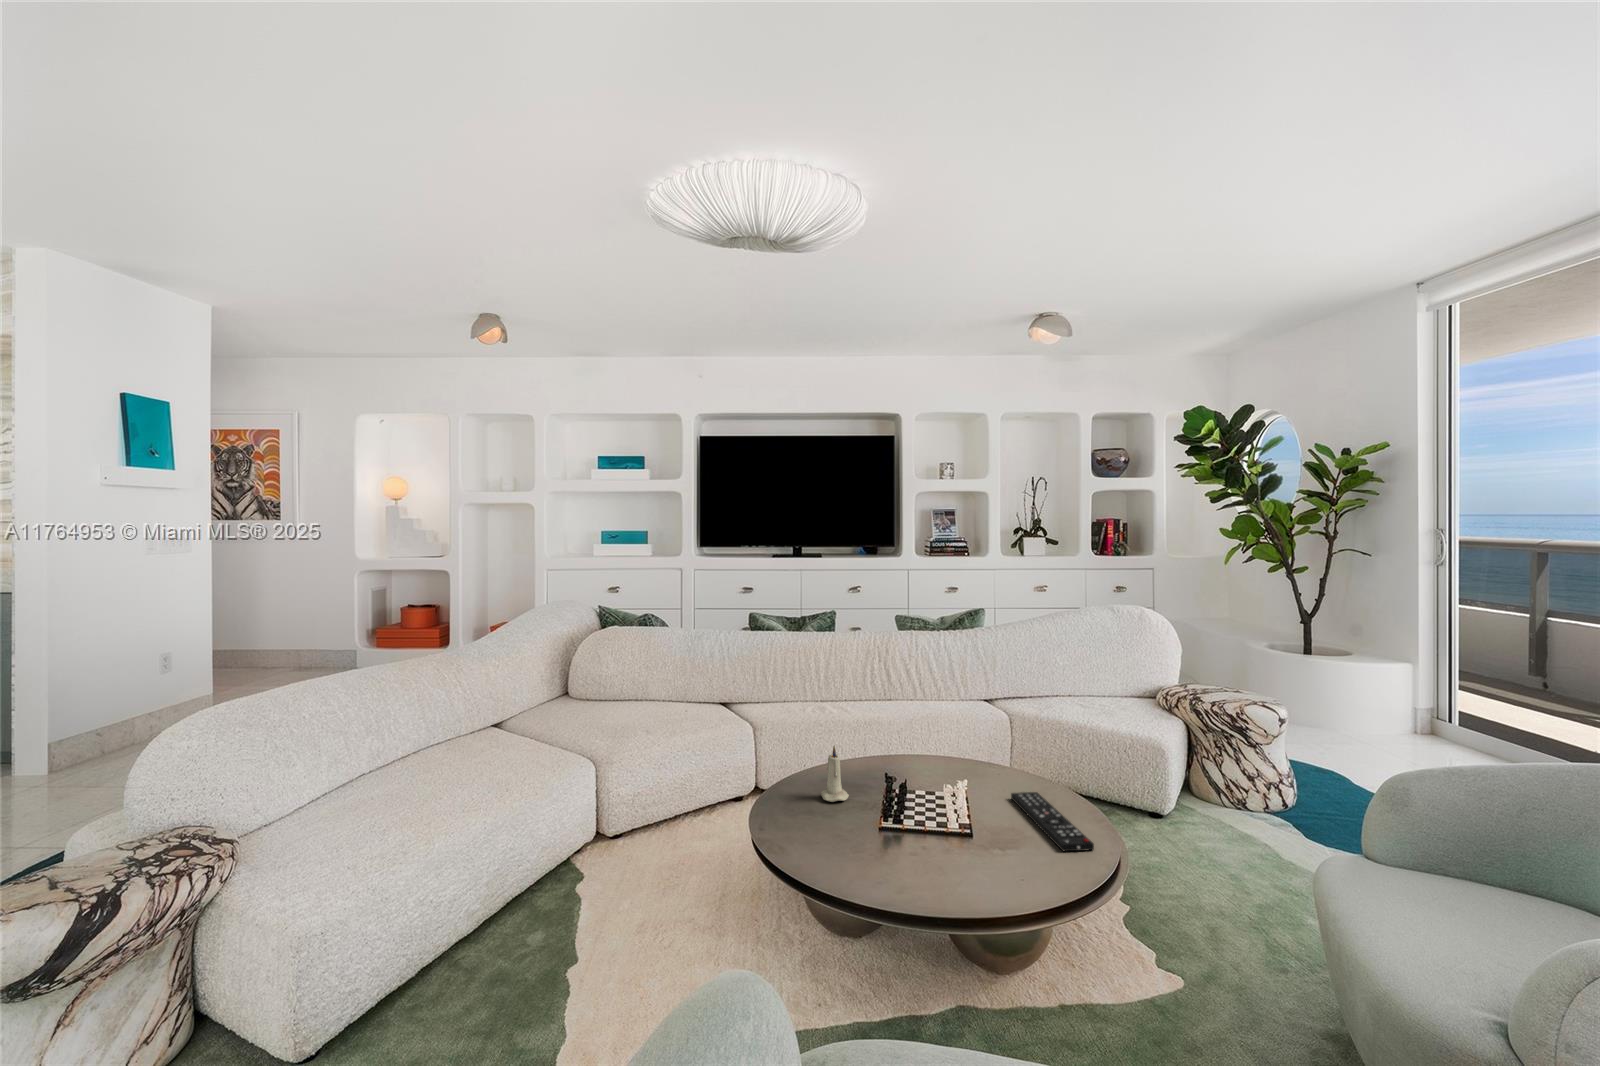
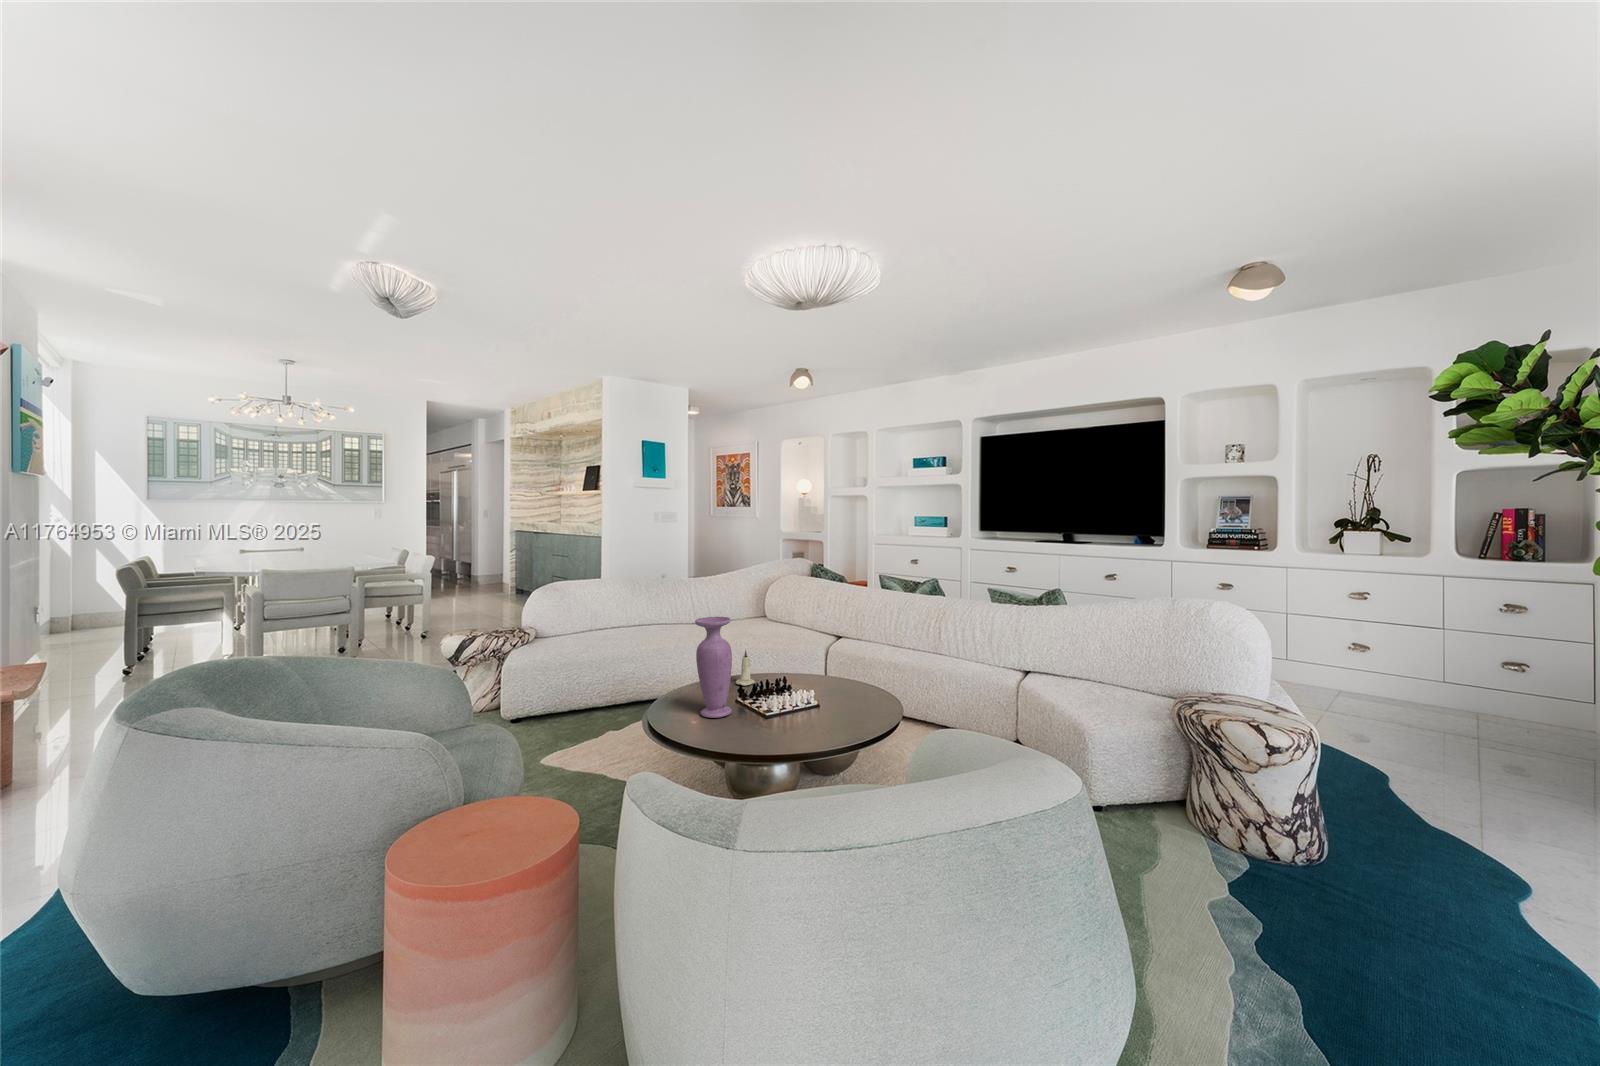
vase: none [904,699,961,862] -> present [695,617,732,718]
remote control: present [1011,792,1094,851] -> none [770,708,845,741]

